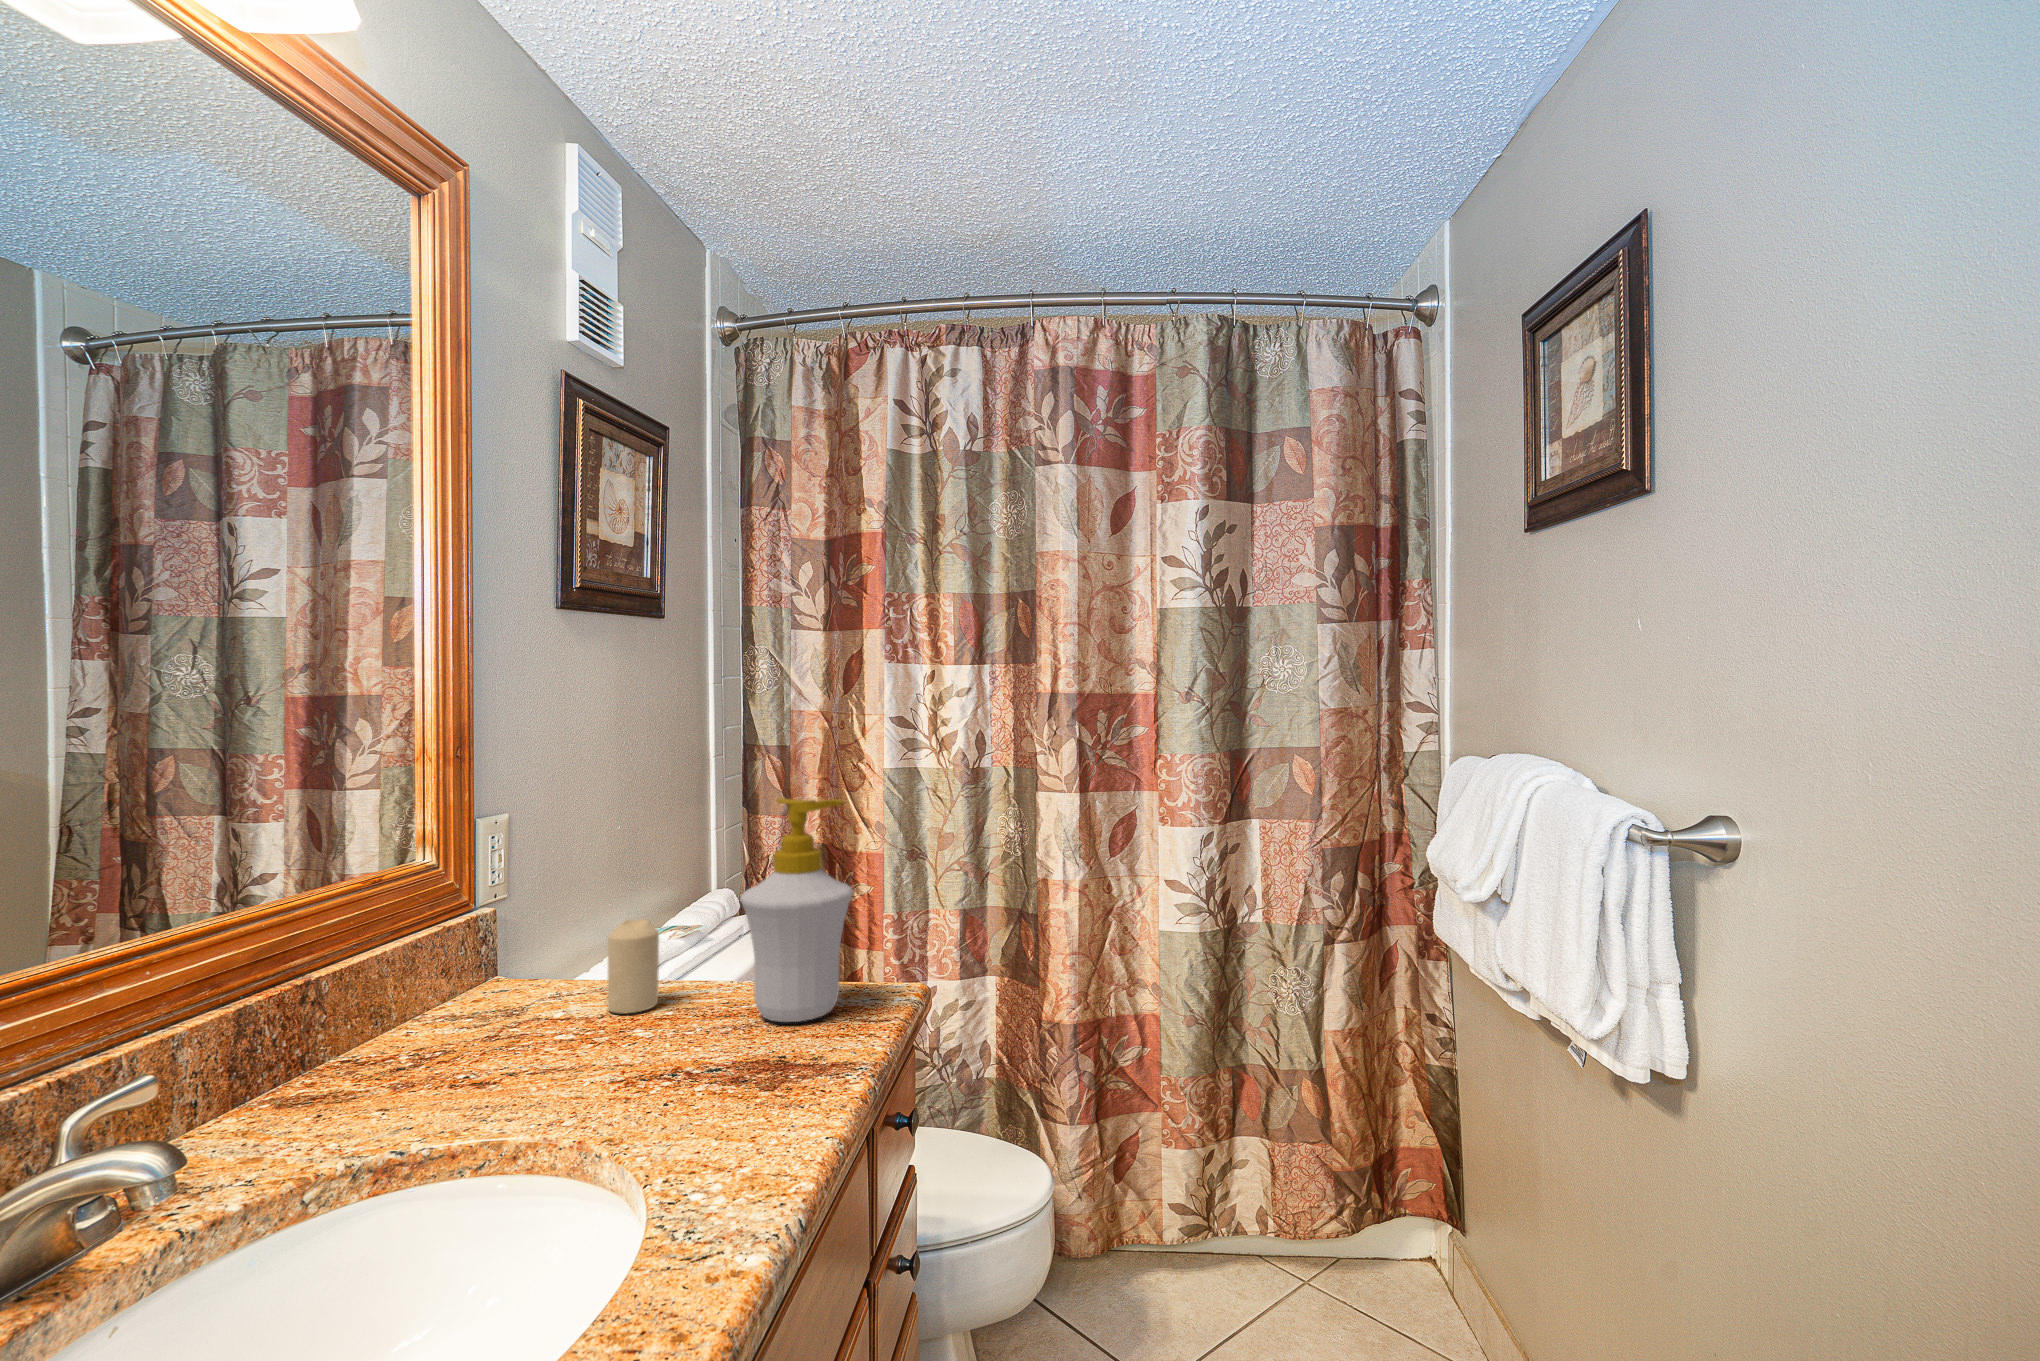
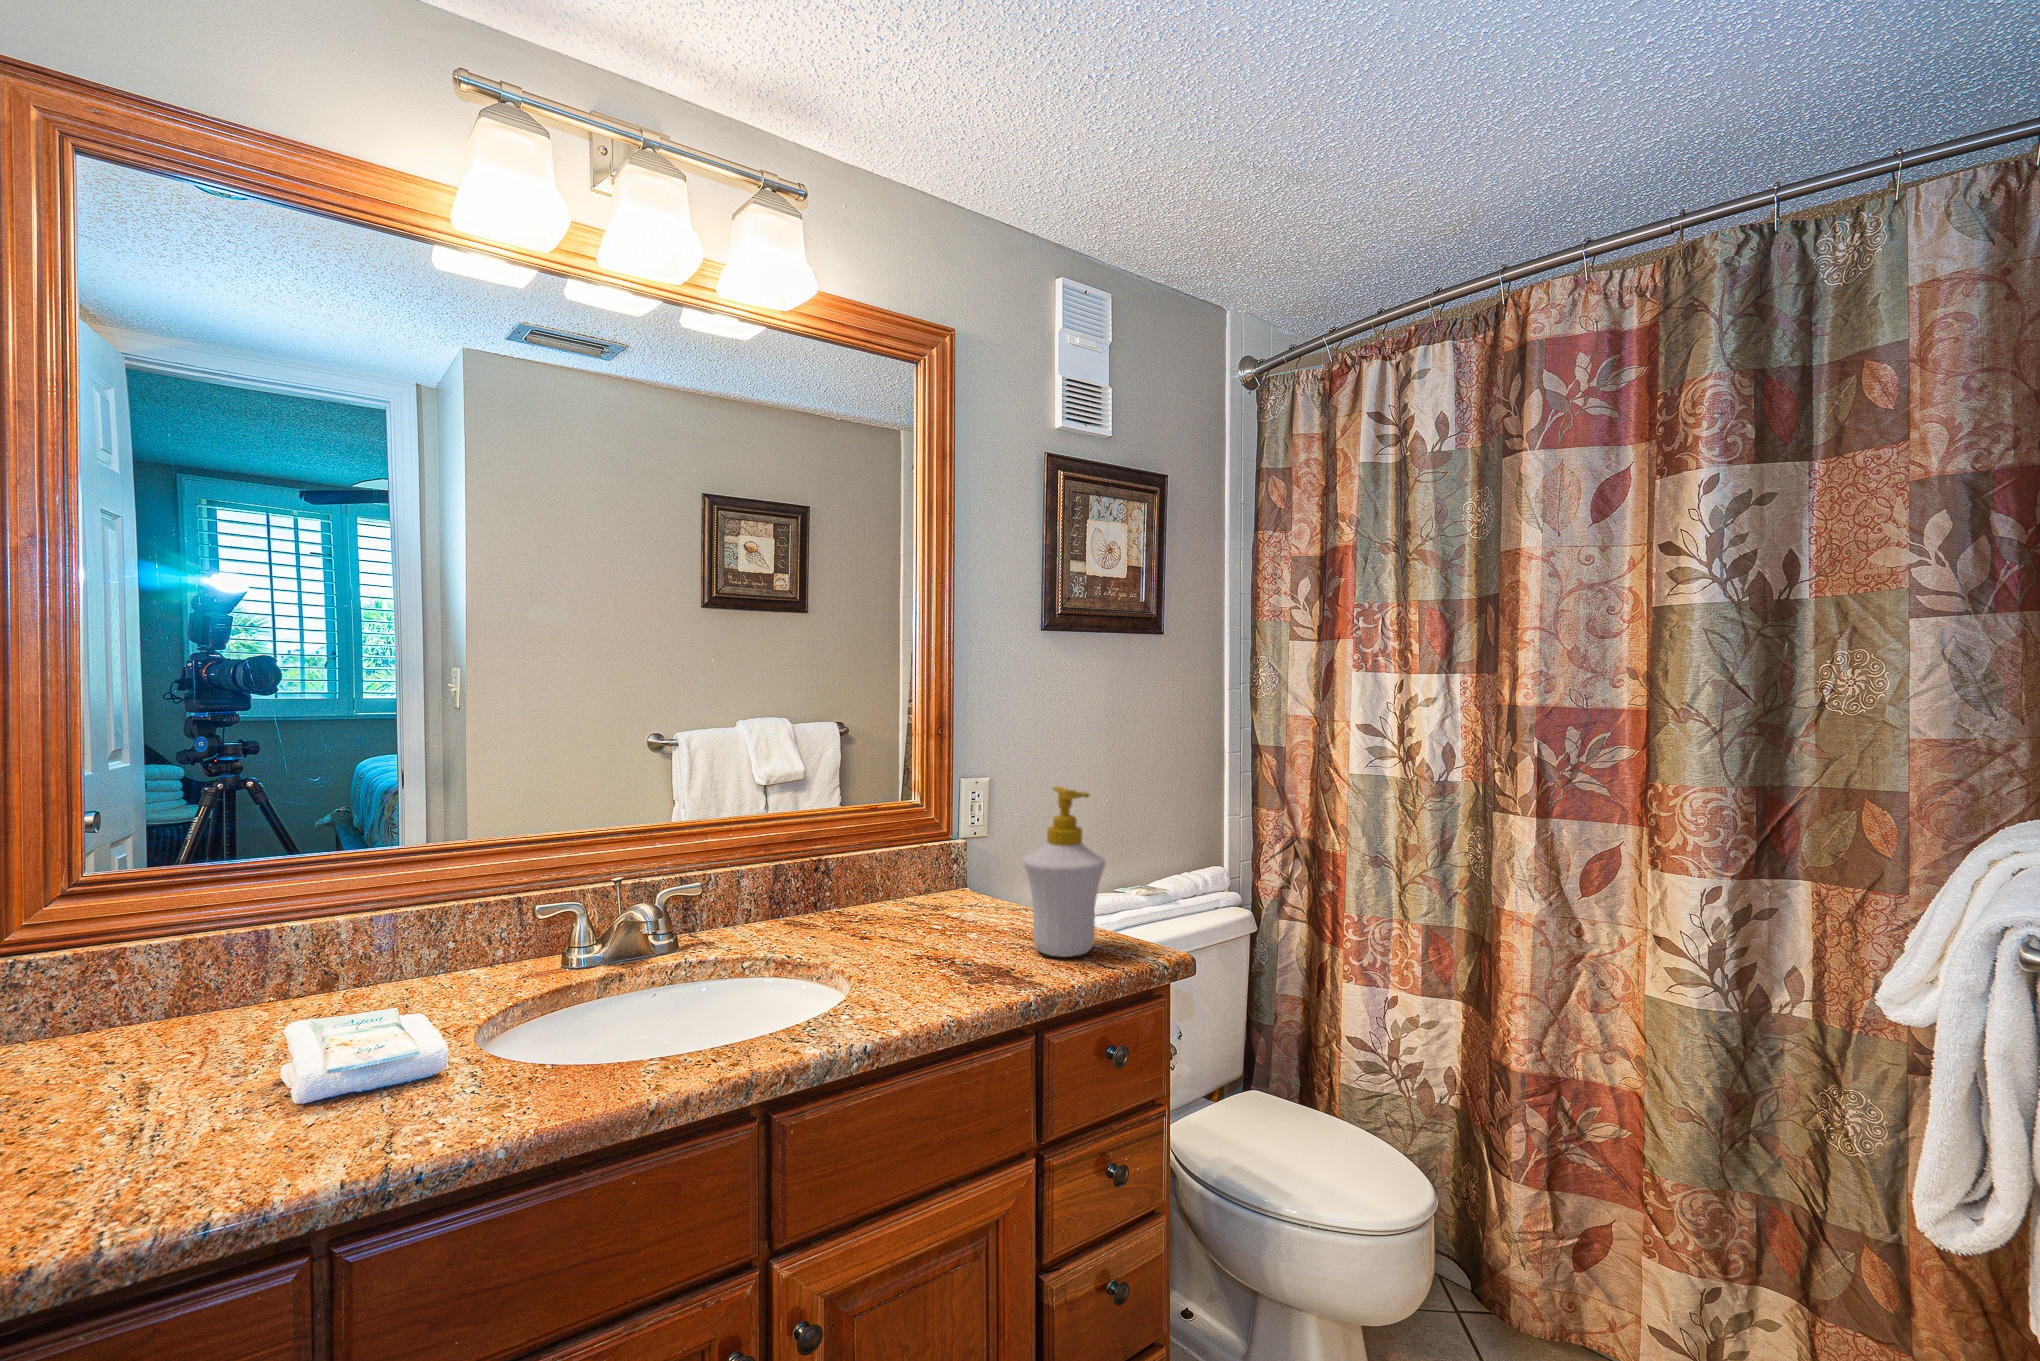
candle: present [607,919,659,1013] -> none [976,860,1008,924]

